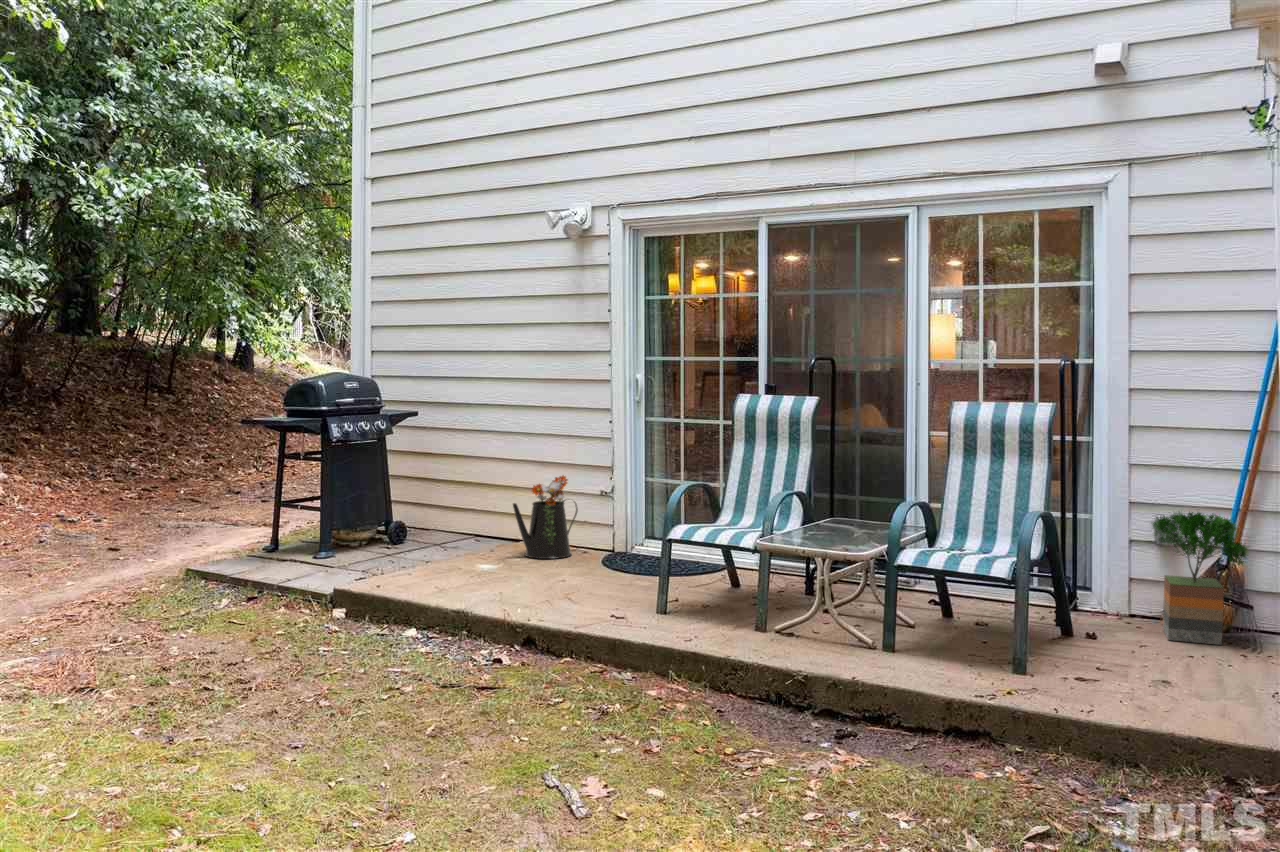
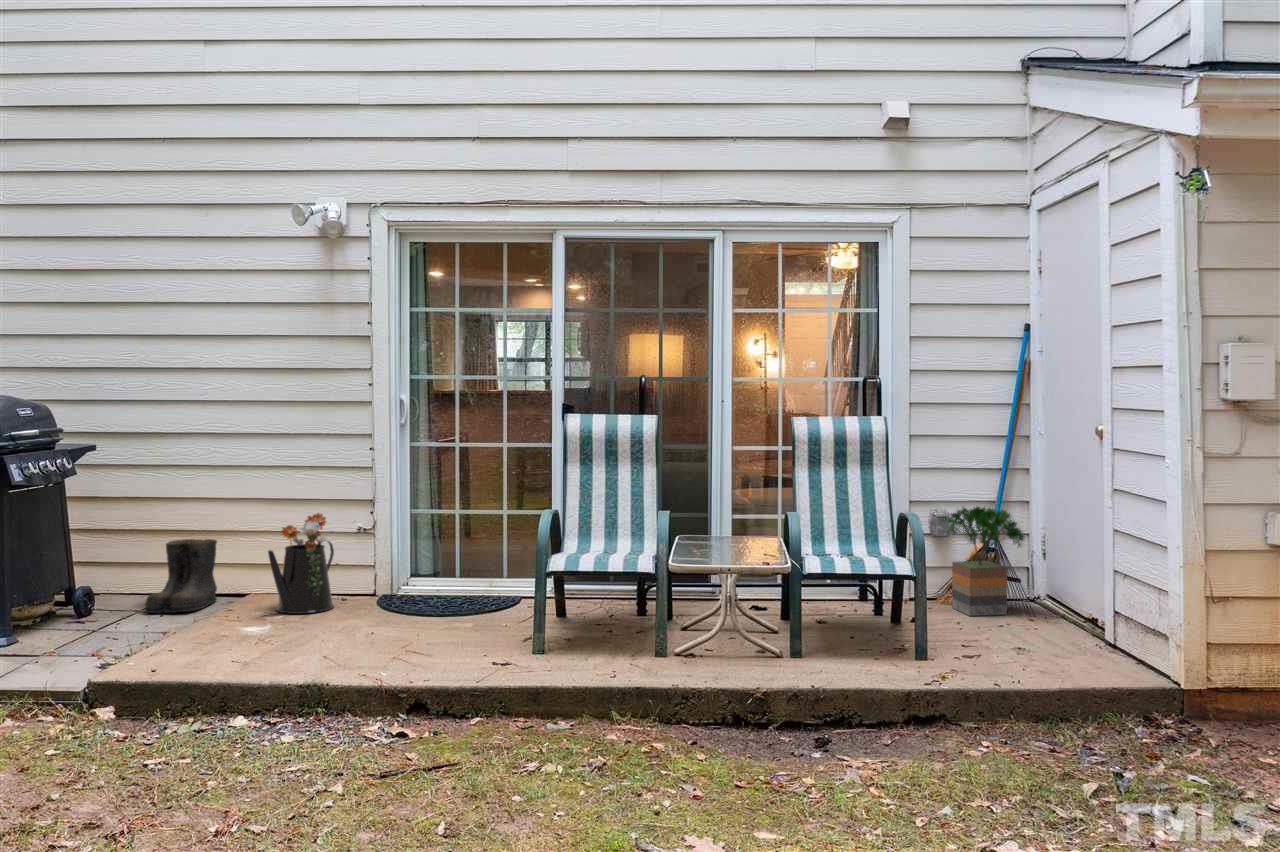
boots: none [439,490,502,548] -> present [145,539,217,613]

